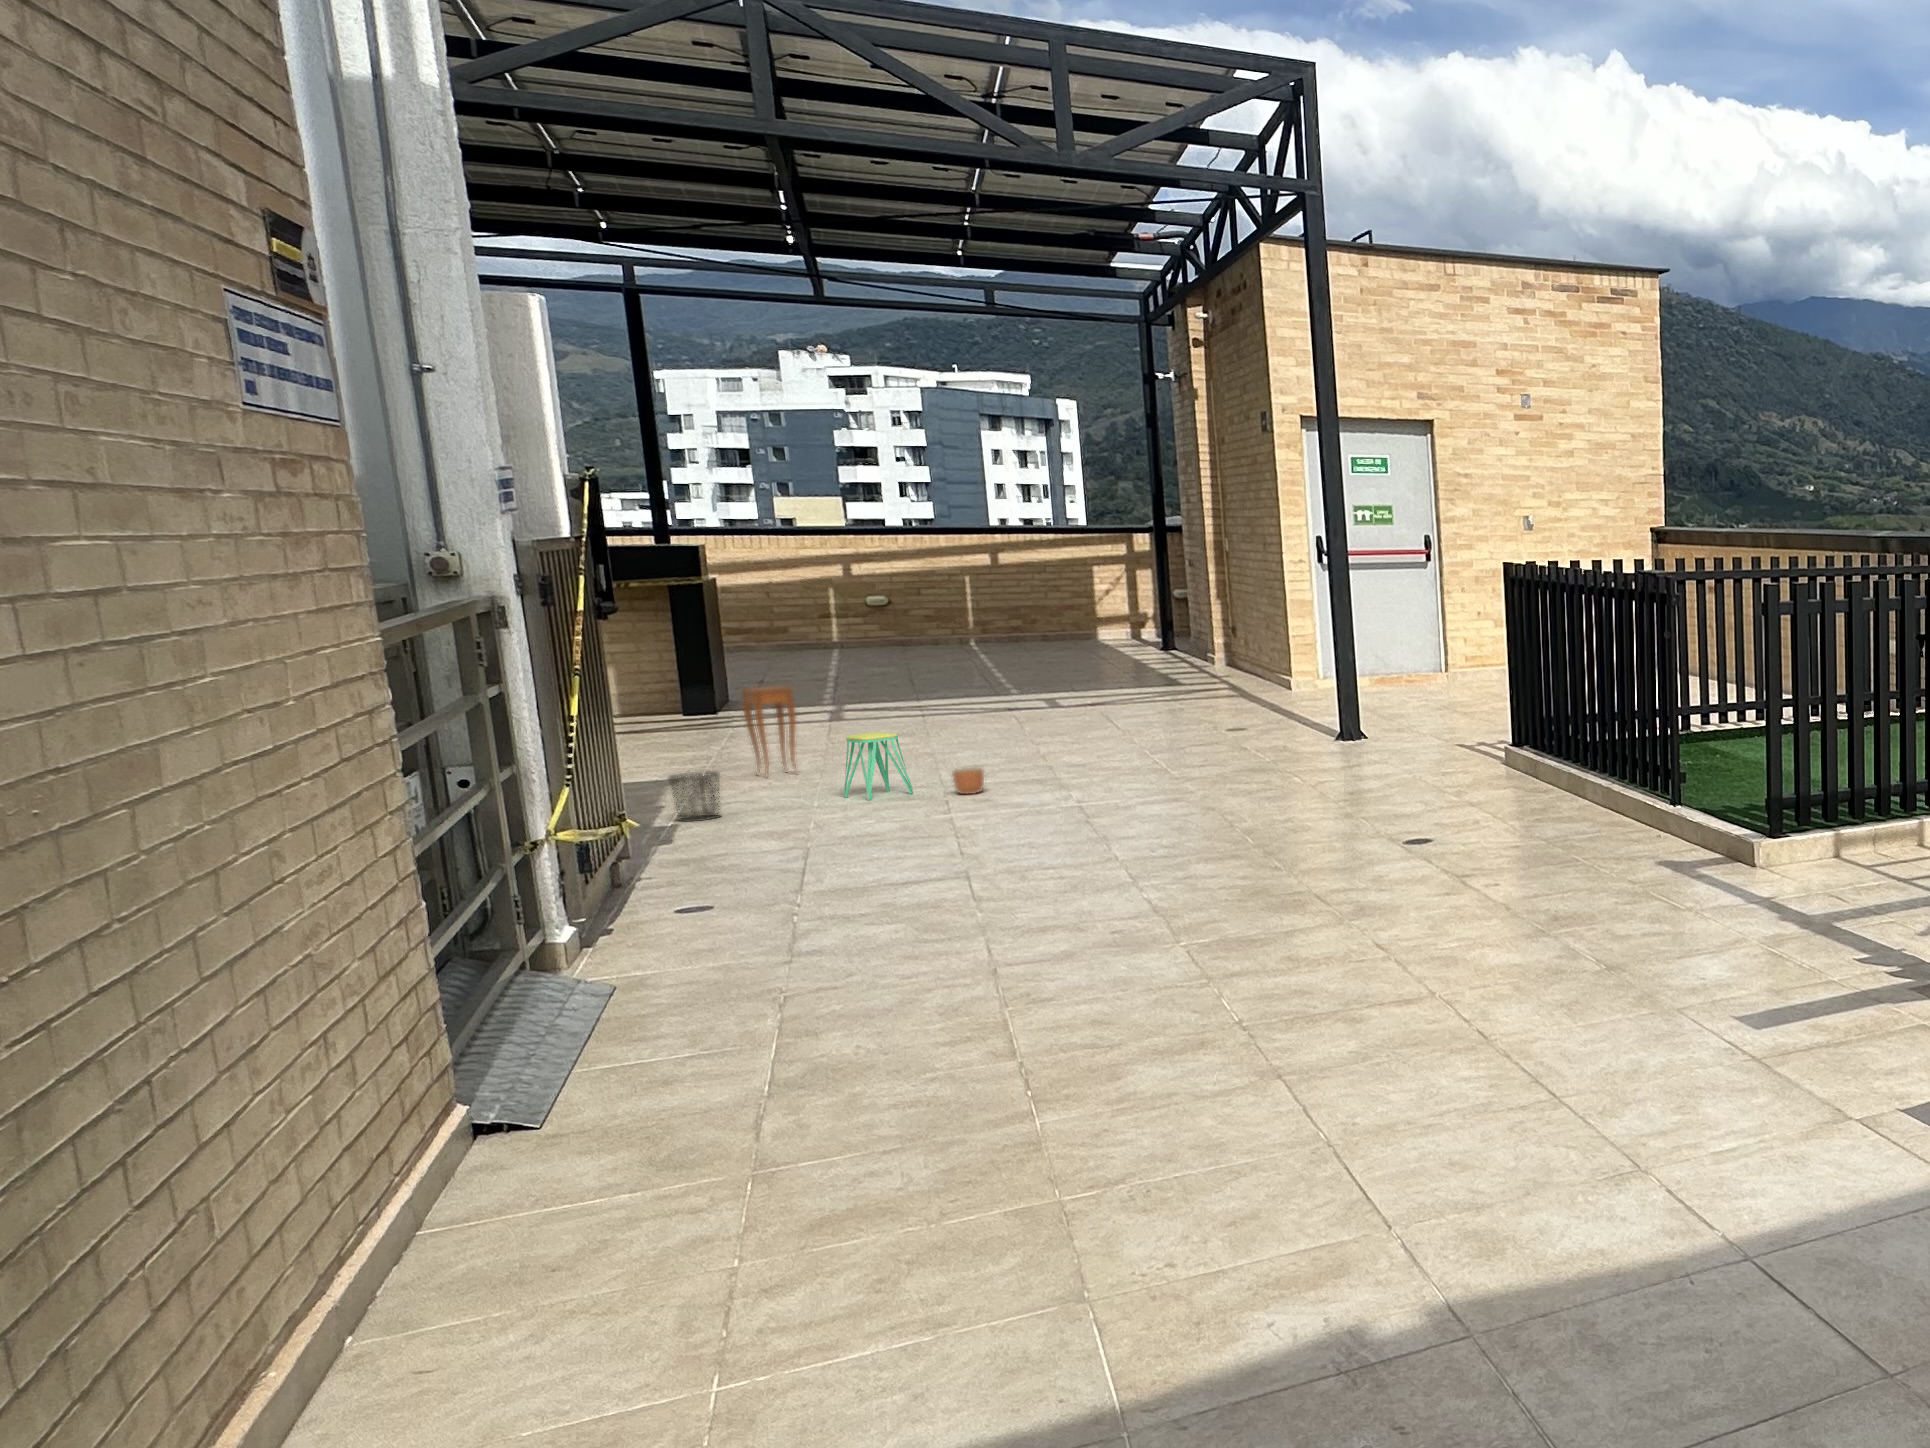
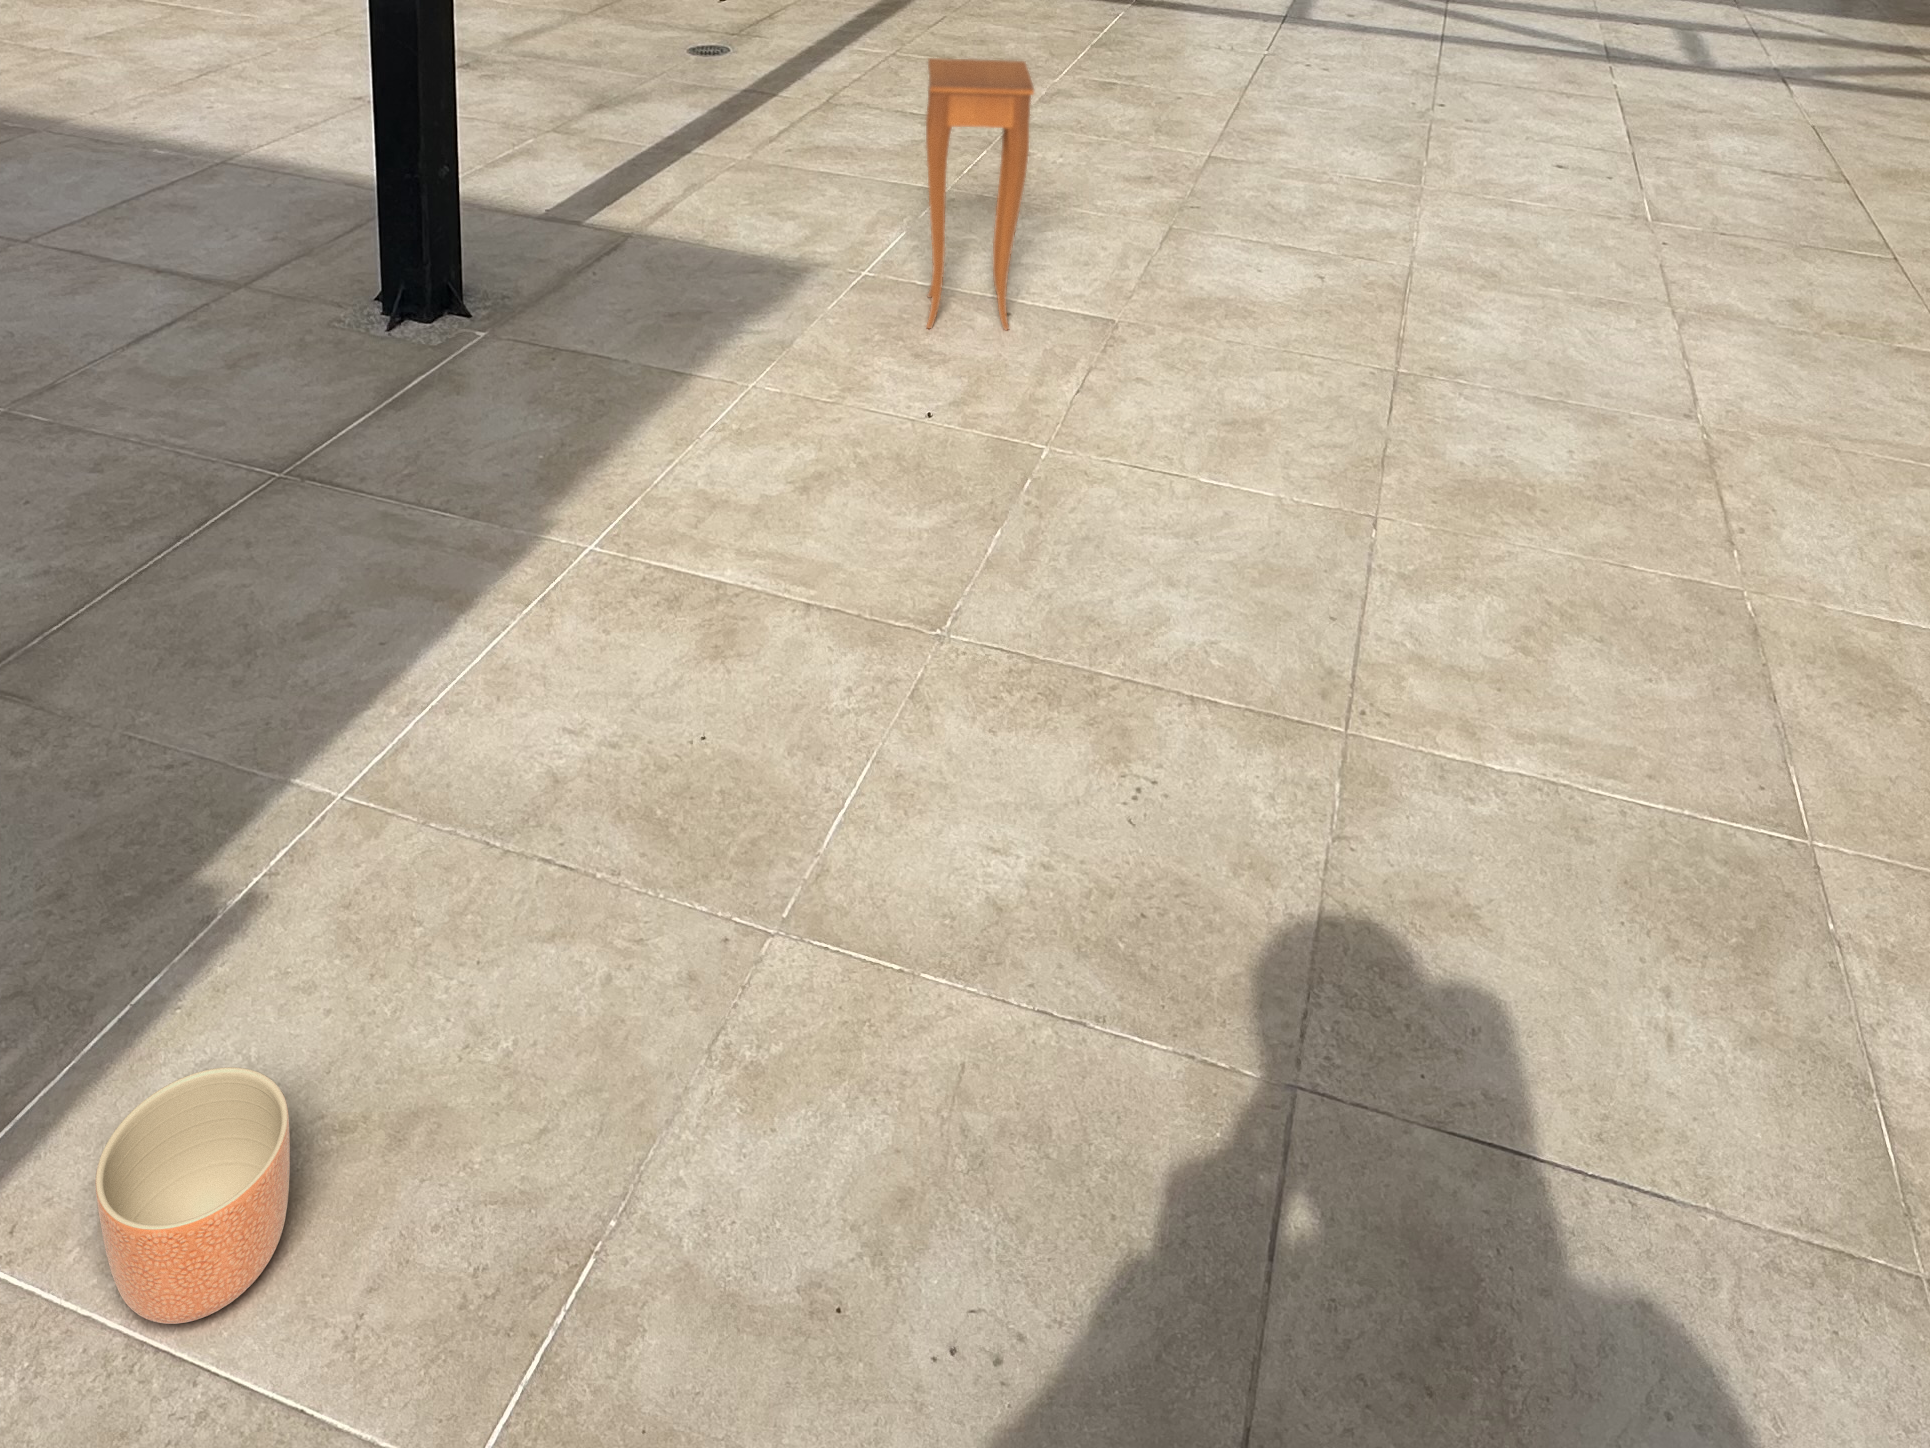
stool: present [844,732,913,800] -> none [902,502,1121,861]
planter: present [953,768,984,794] -> present [96,1067,290,1324]
waste bin: present [669,772,720,821] -> none [260,556,450,817]

